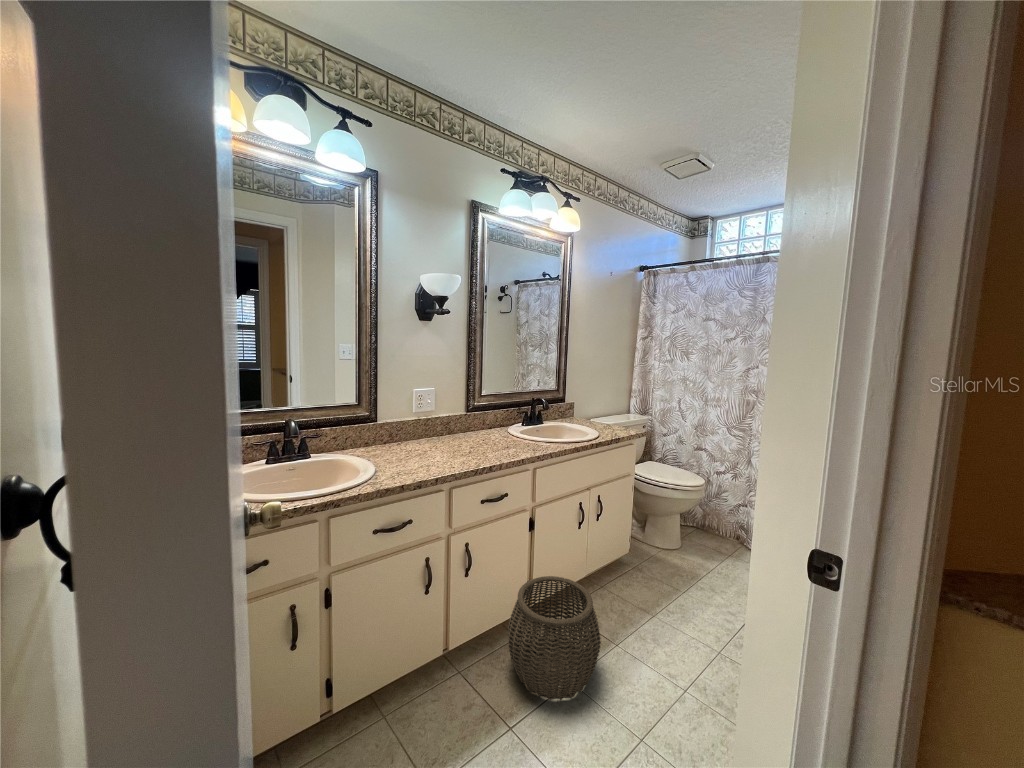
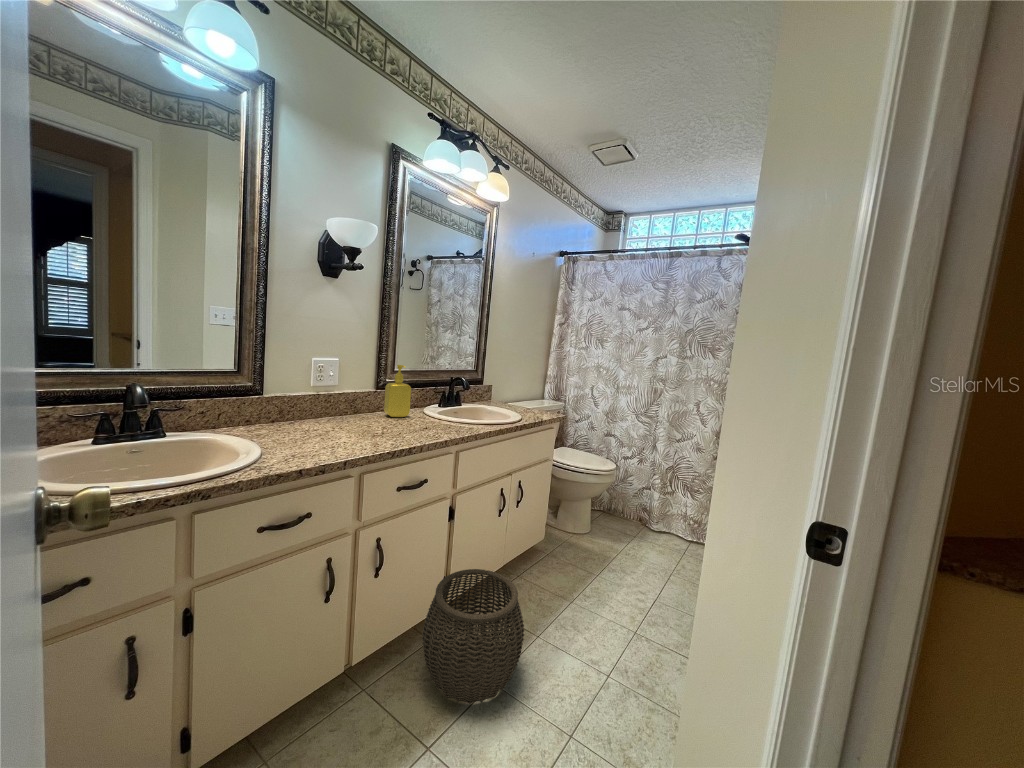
soap dispenser: none [474,390,496,437] -> present [384,365,411,417]

